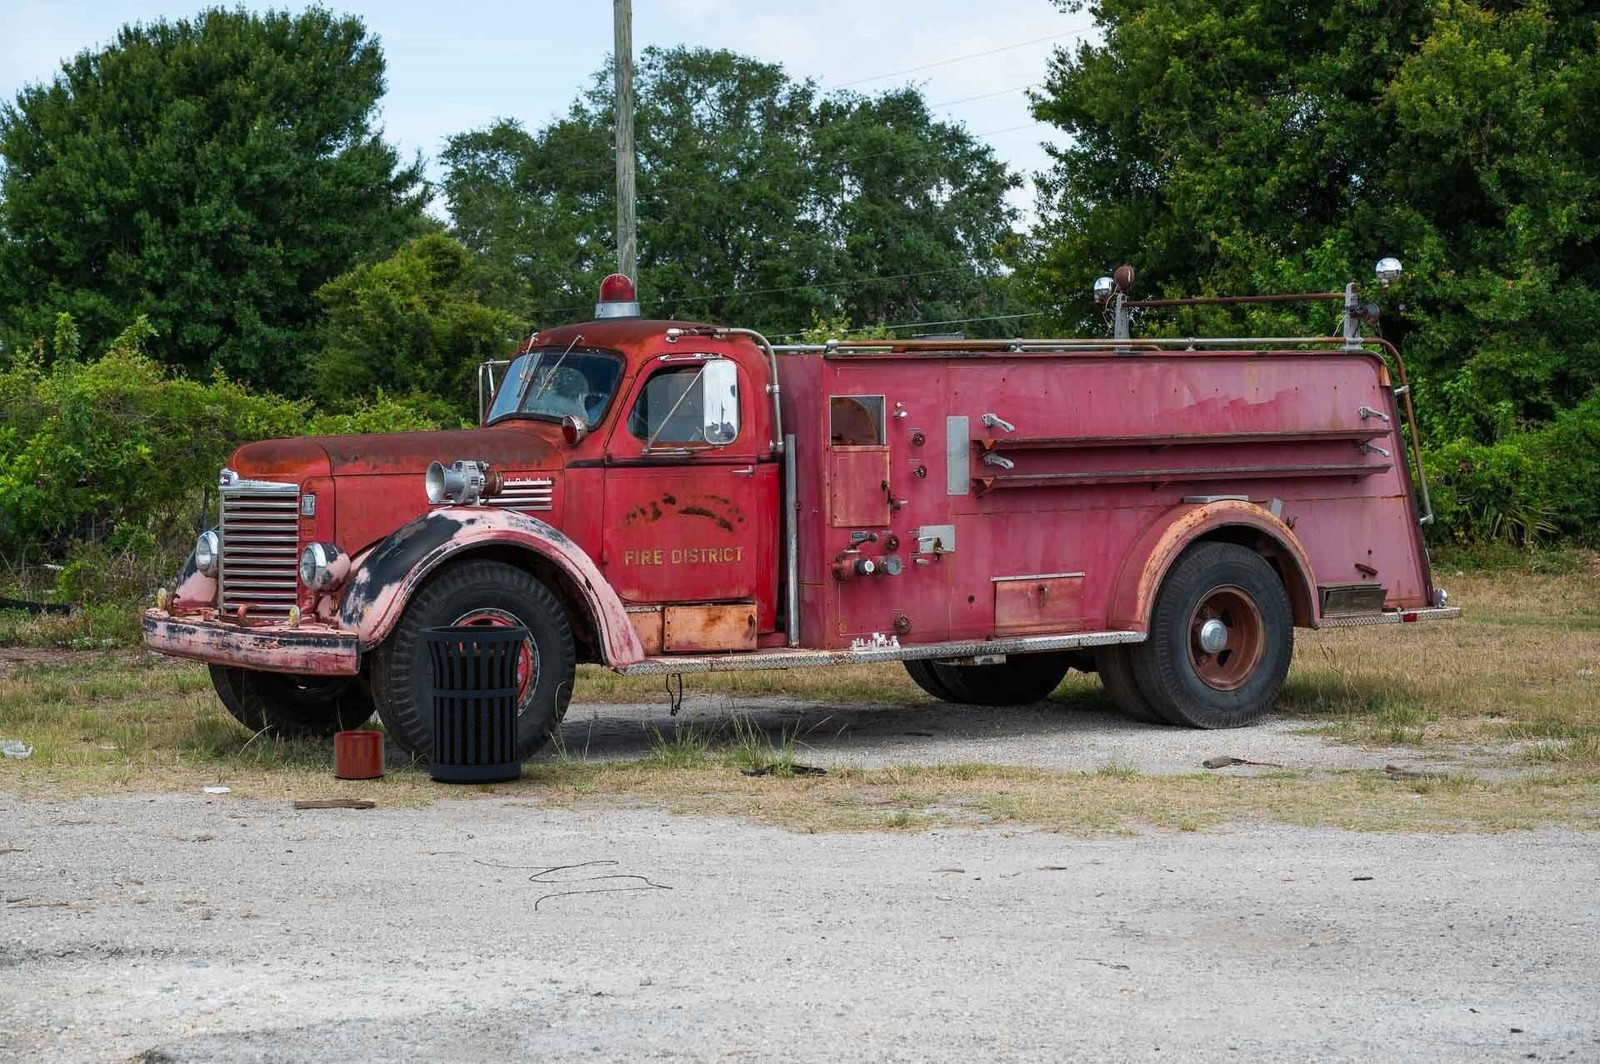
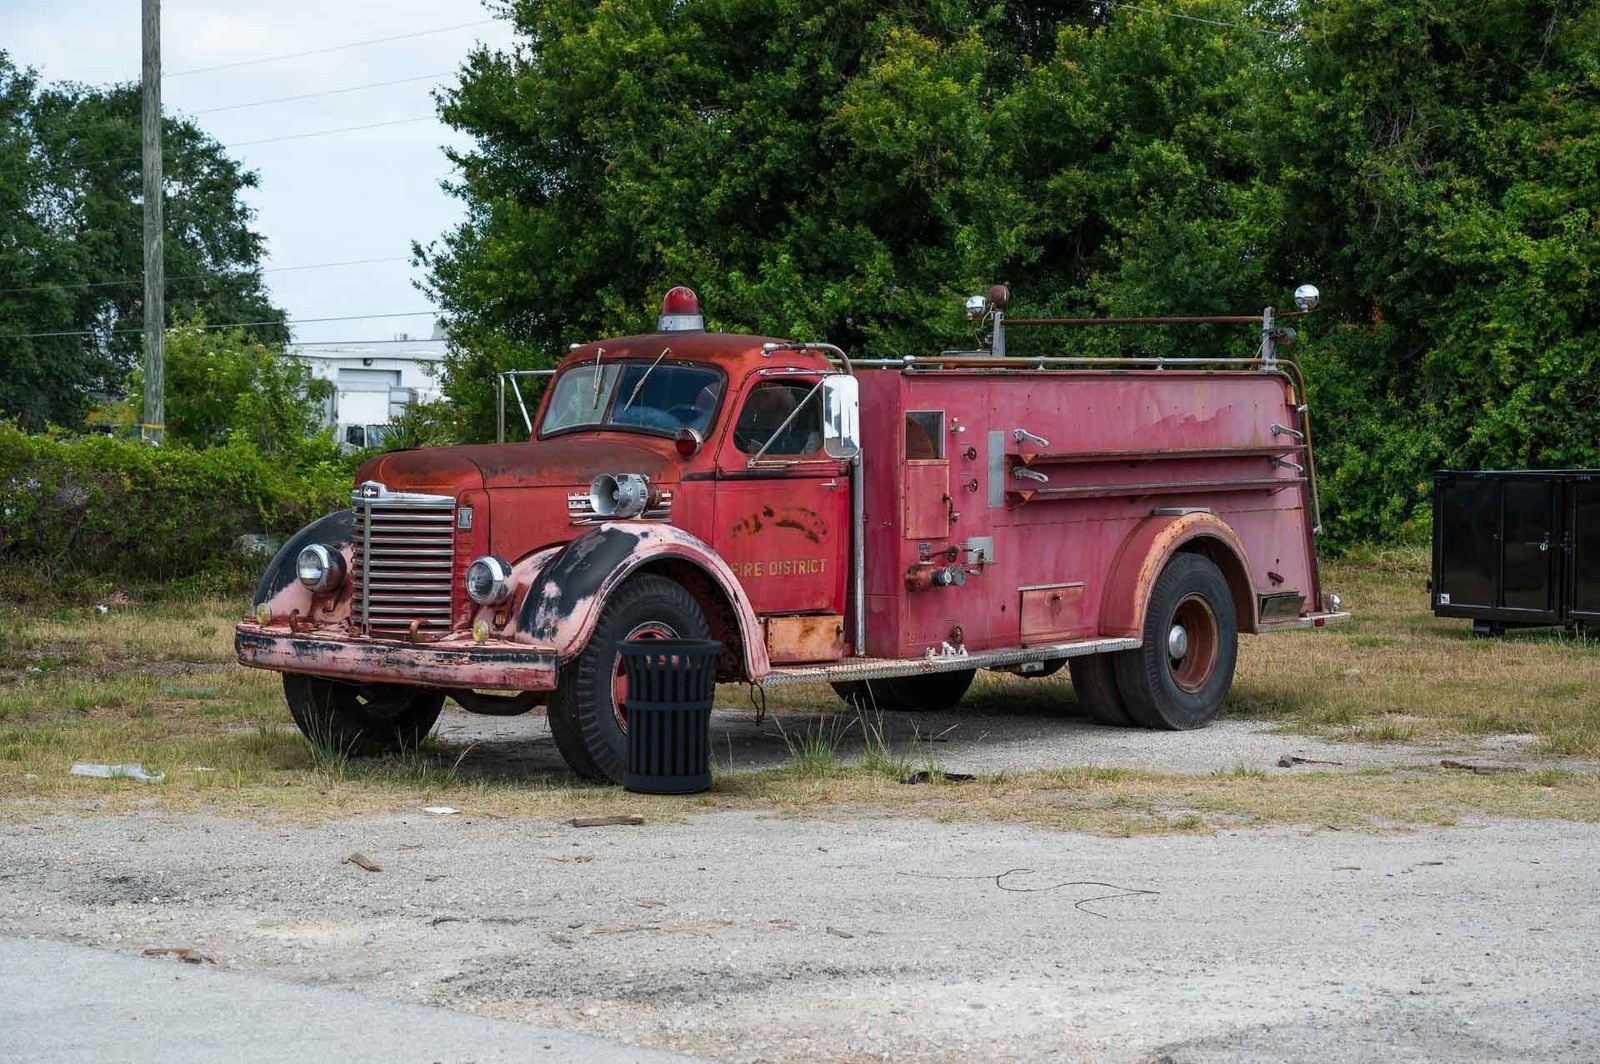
planter: present [334,731,384,779] -> none [525,745,574,793]

